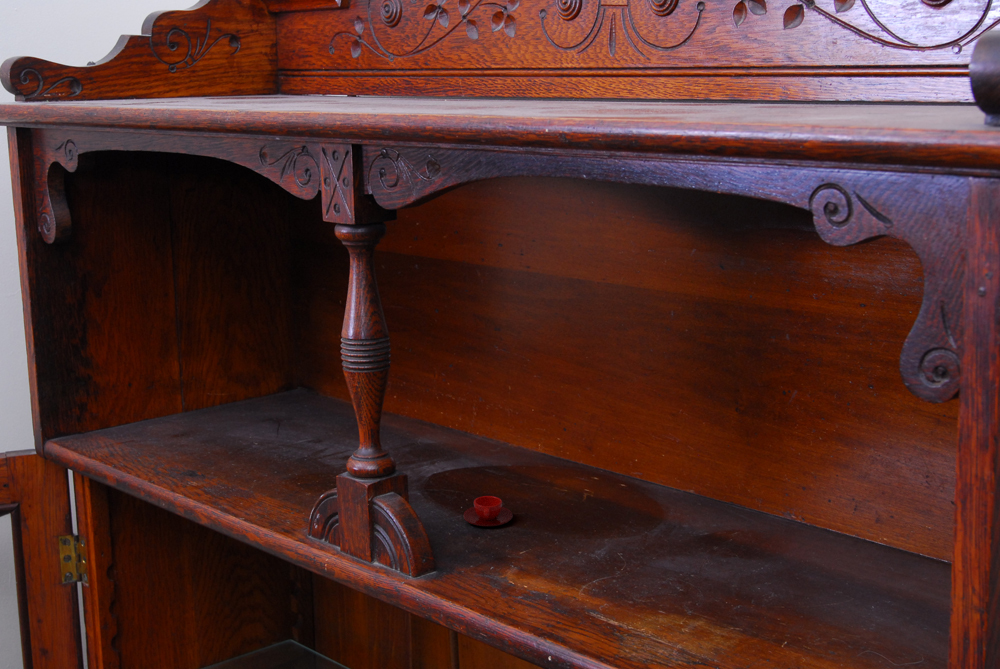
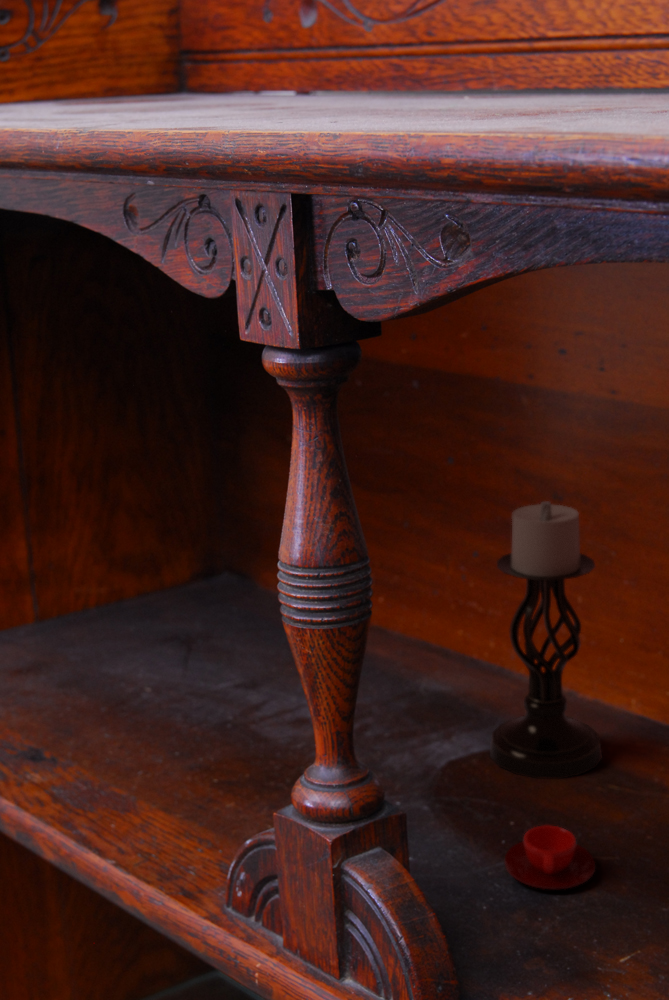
candle holder: none [460,324,523,482] -> present [490,501,602,779]

